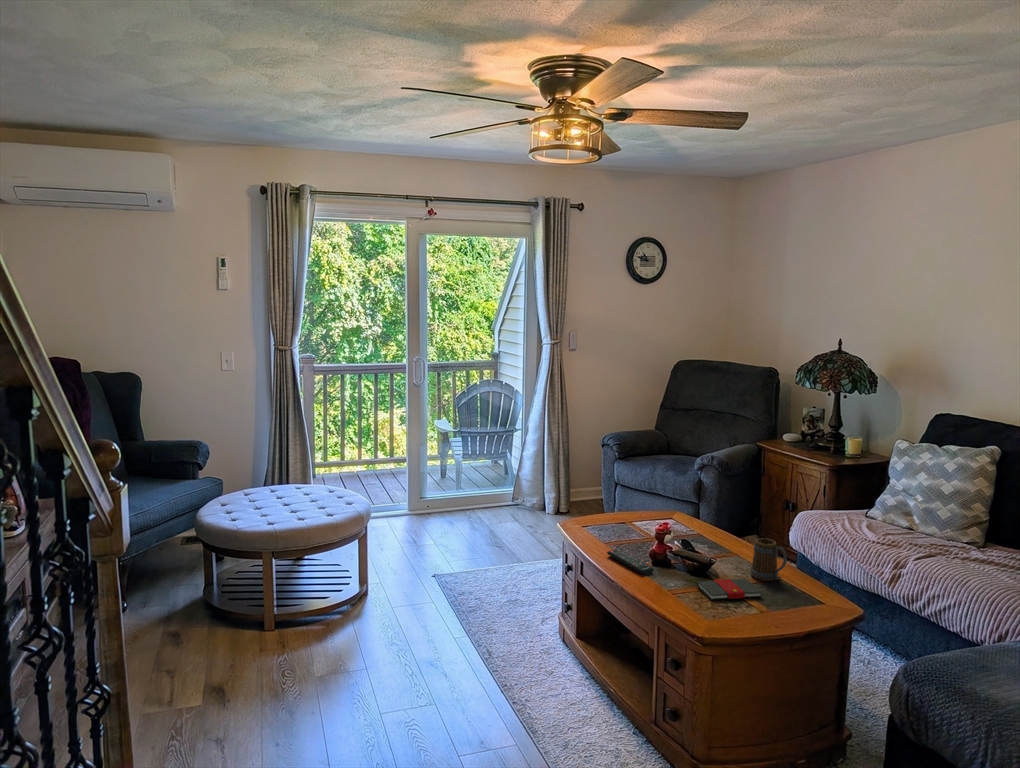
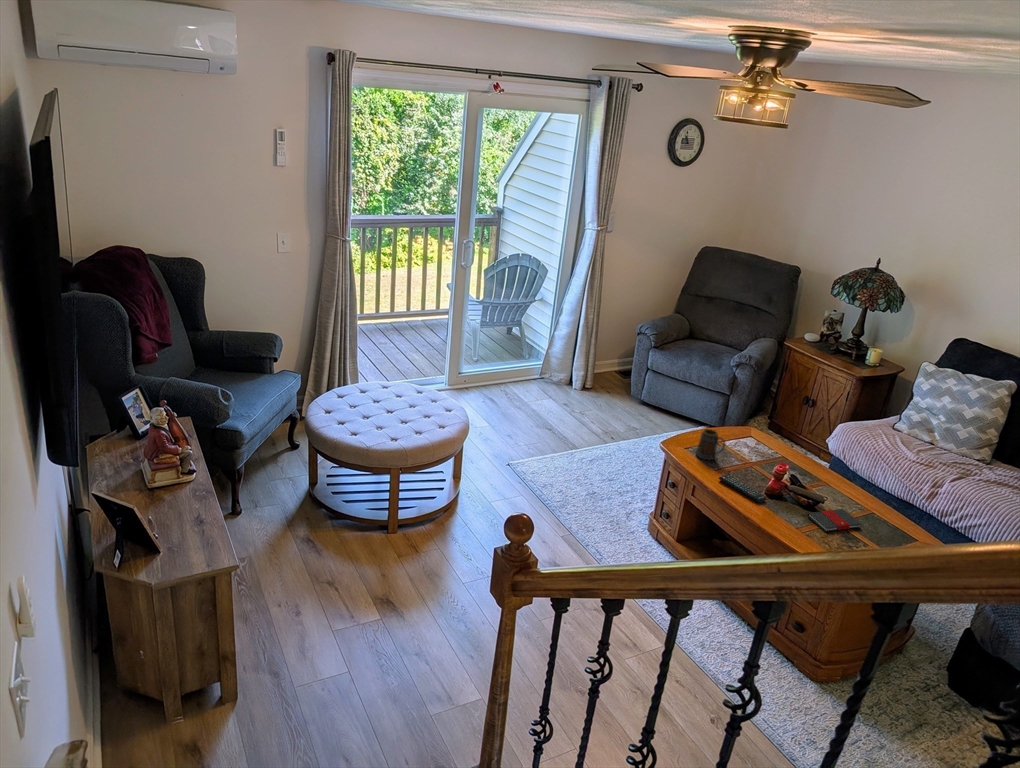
mug: present [750,538,787,581] -> present [696,429,725,460]

